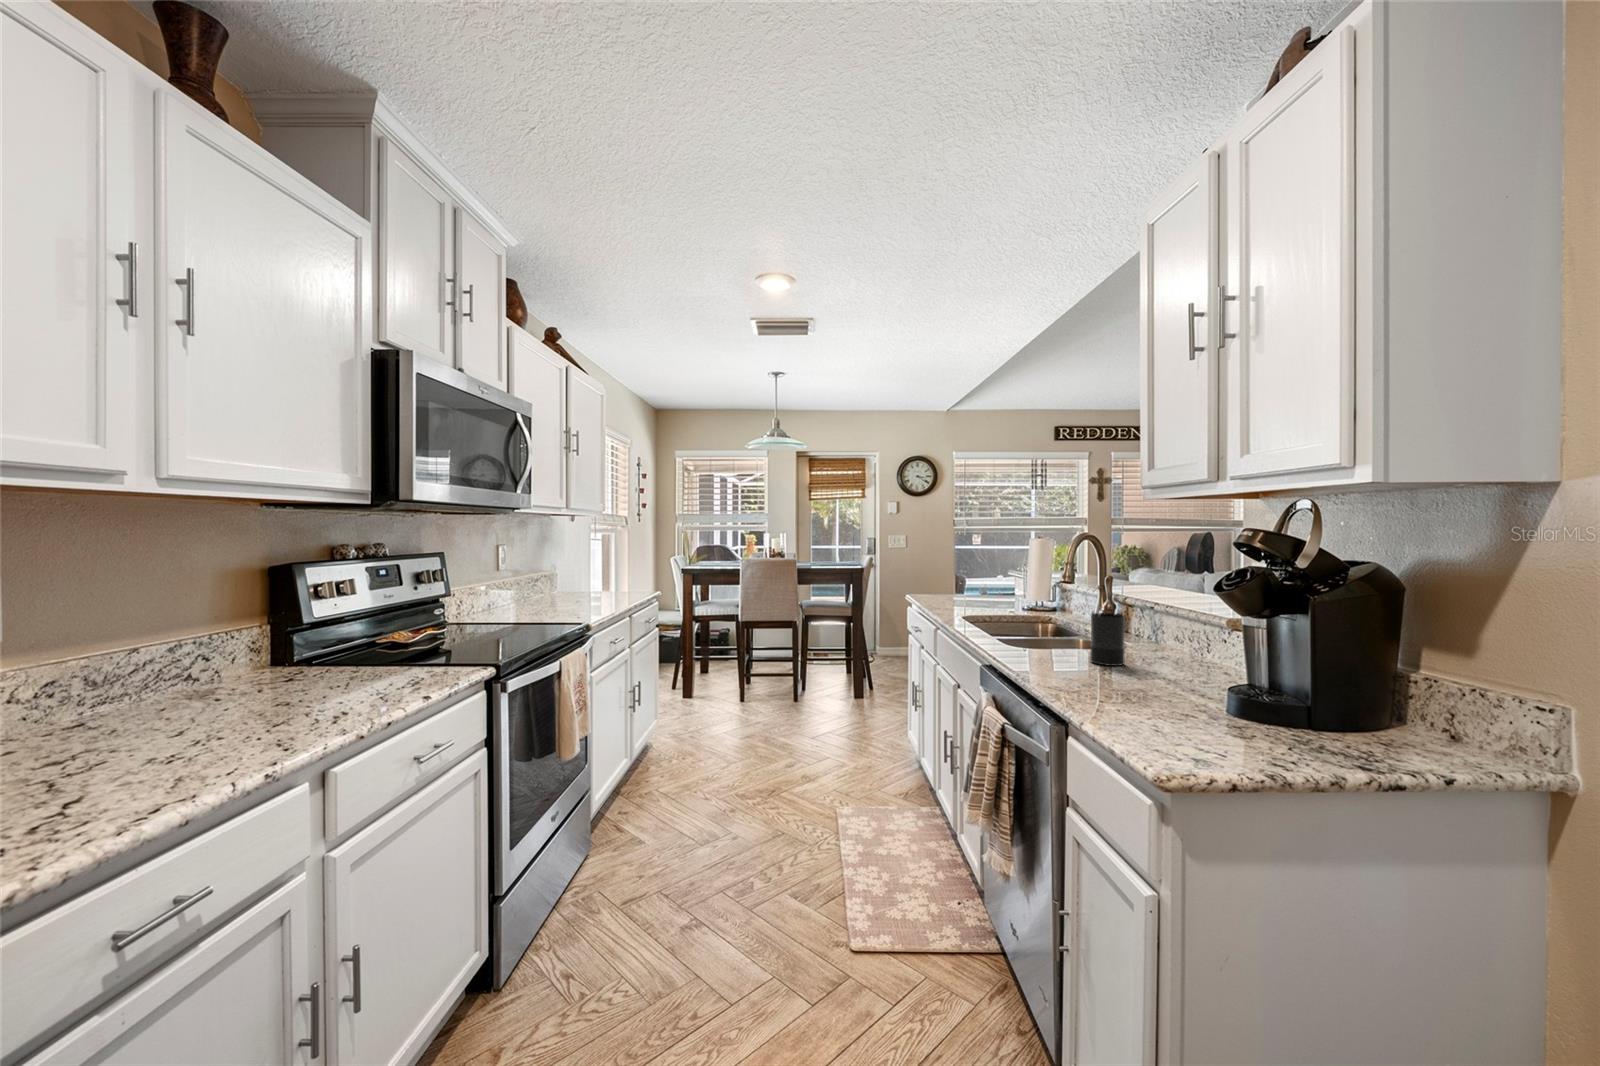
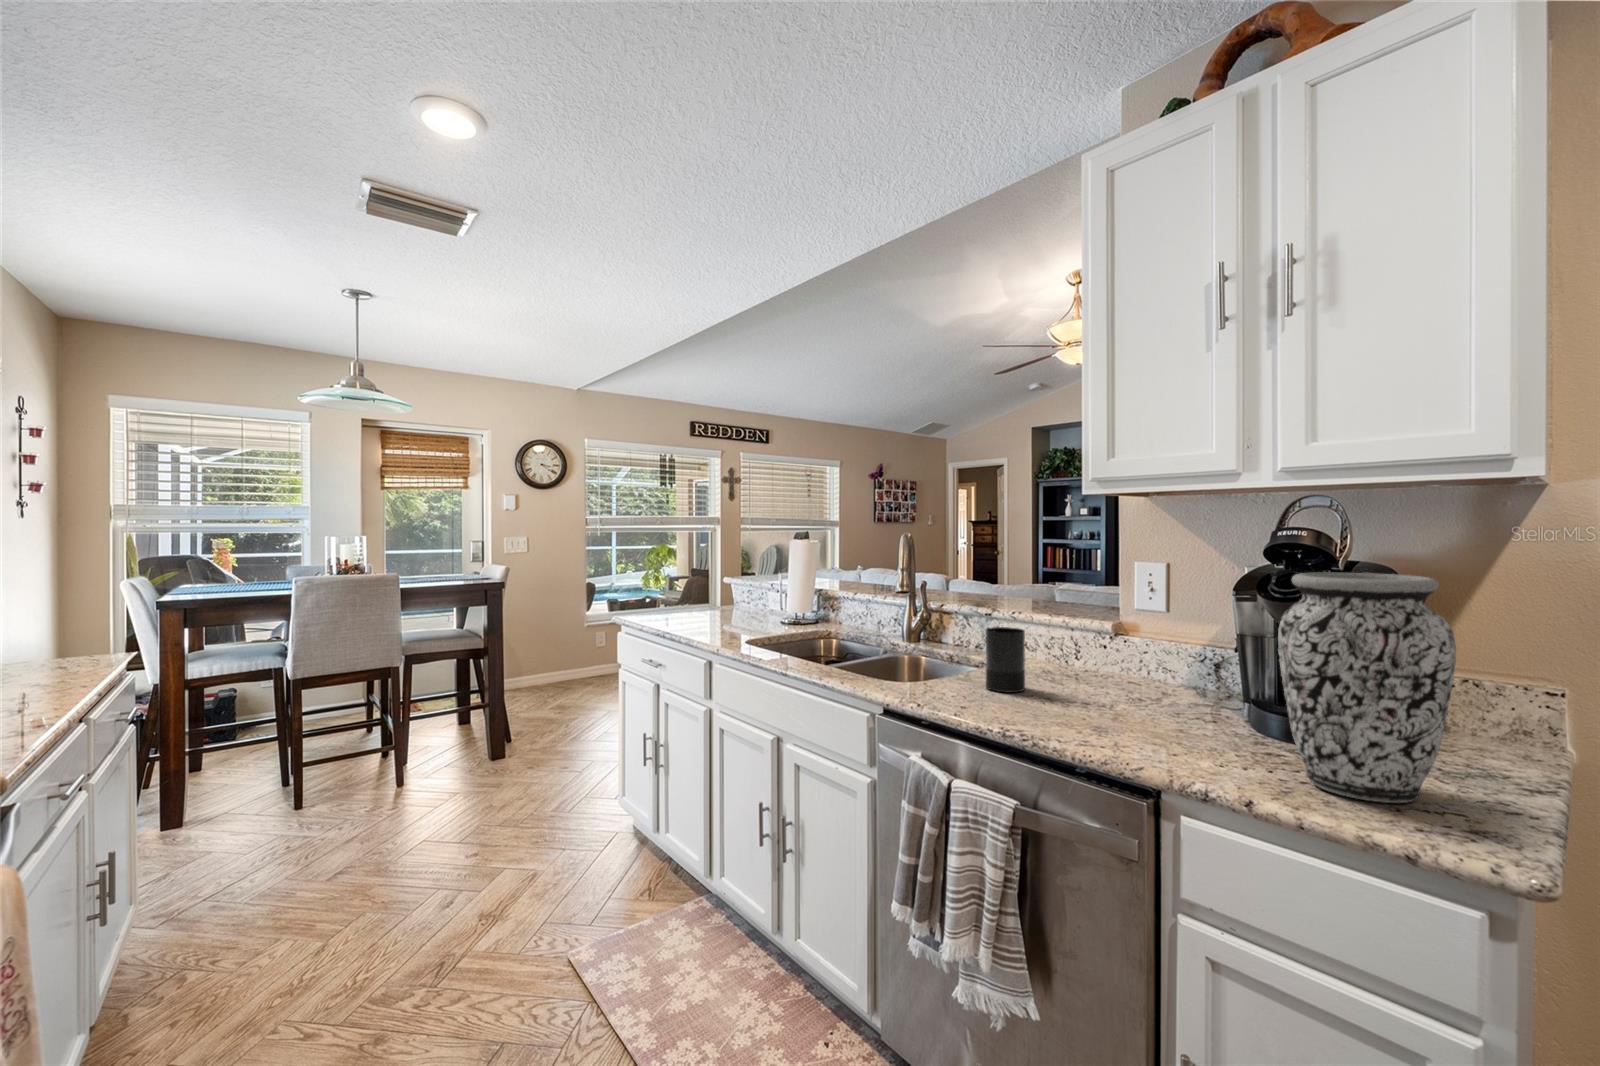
vase: none [1148,570,1274,747] -> present [1278,573,1456,803]

